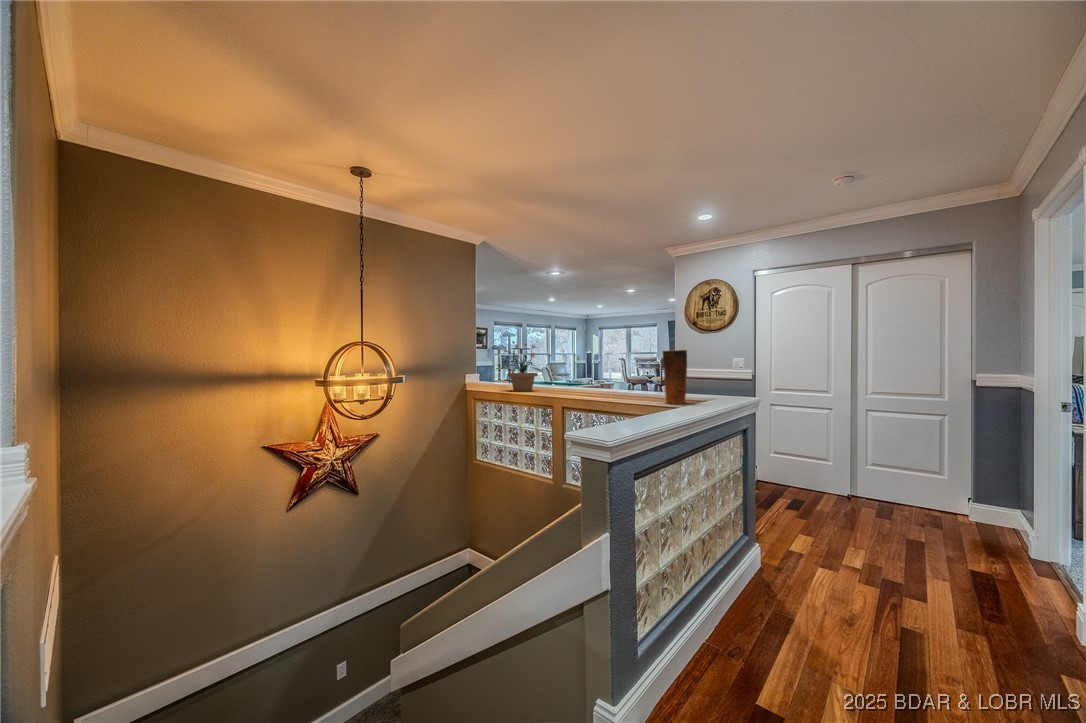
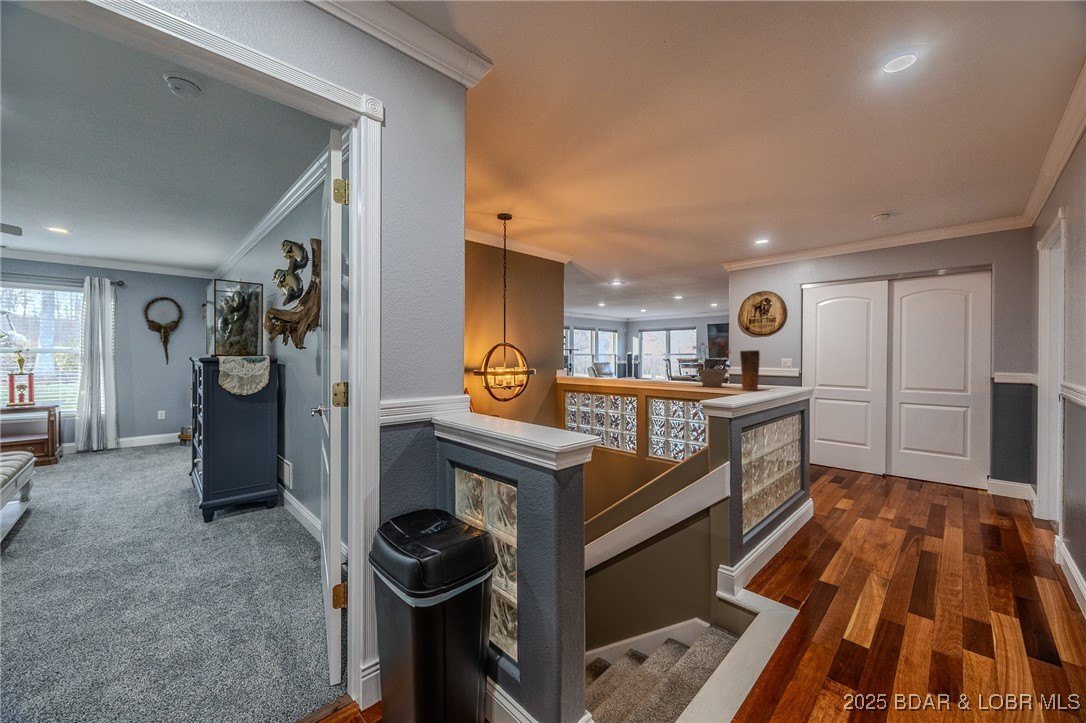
potted plant: present [502,344,541,392] -> present [693,342,730,387]

